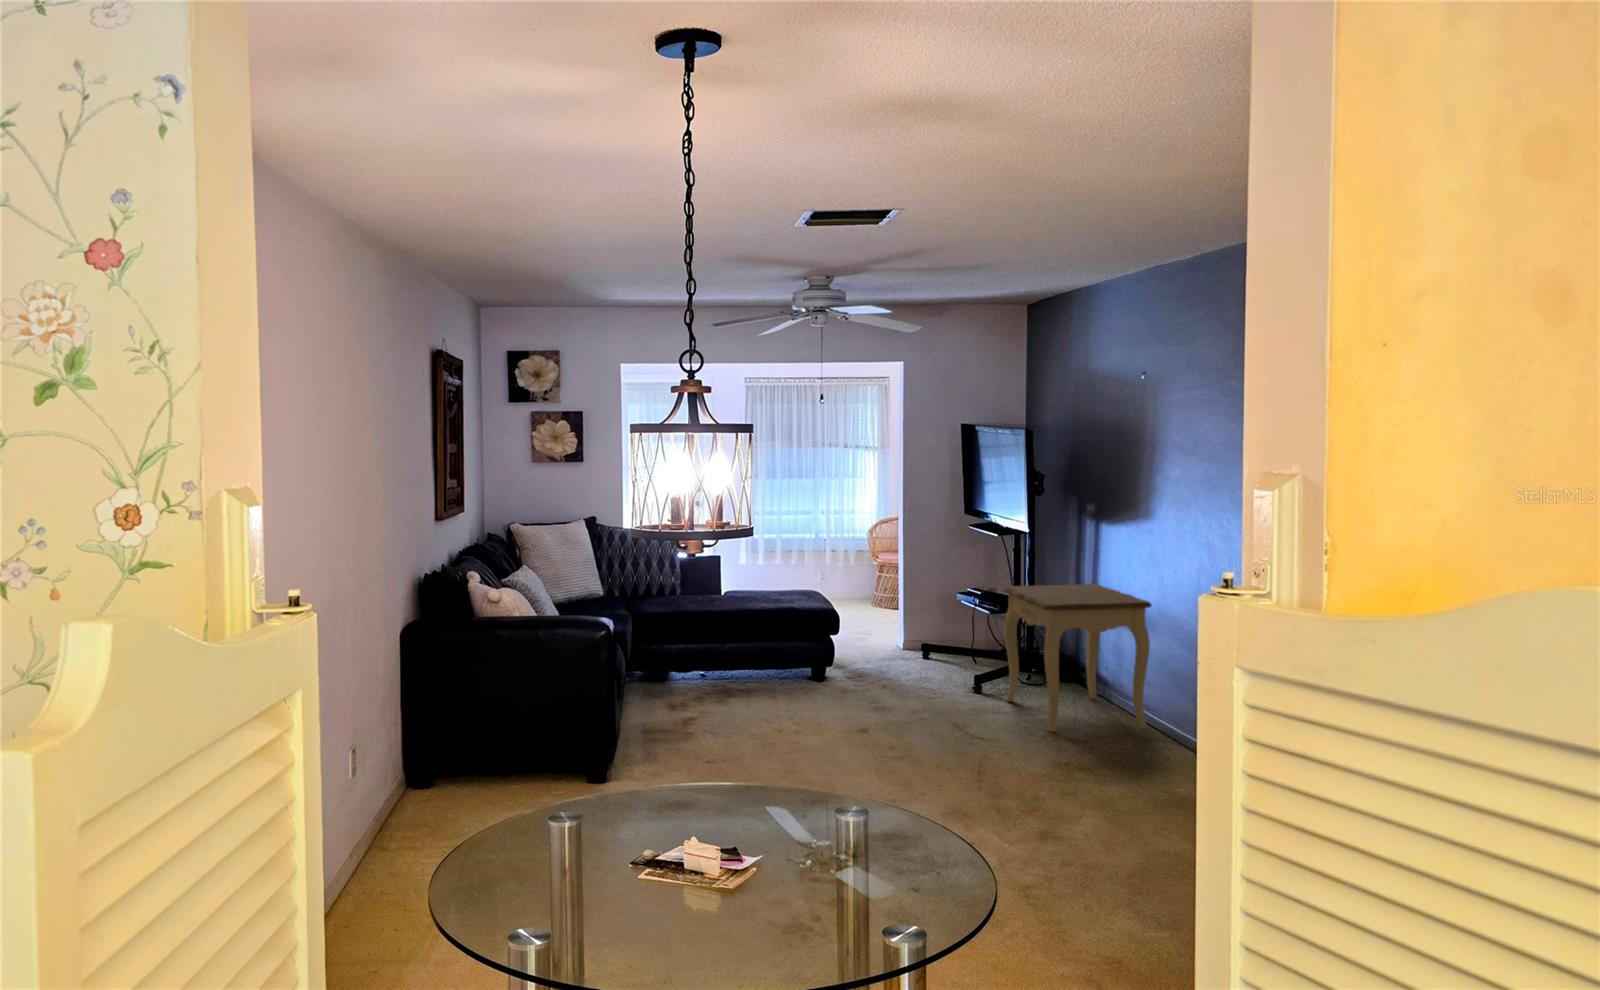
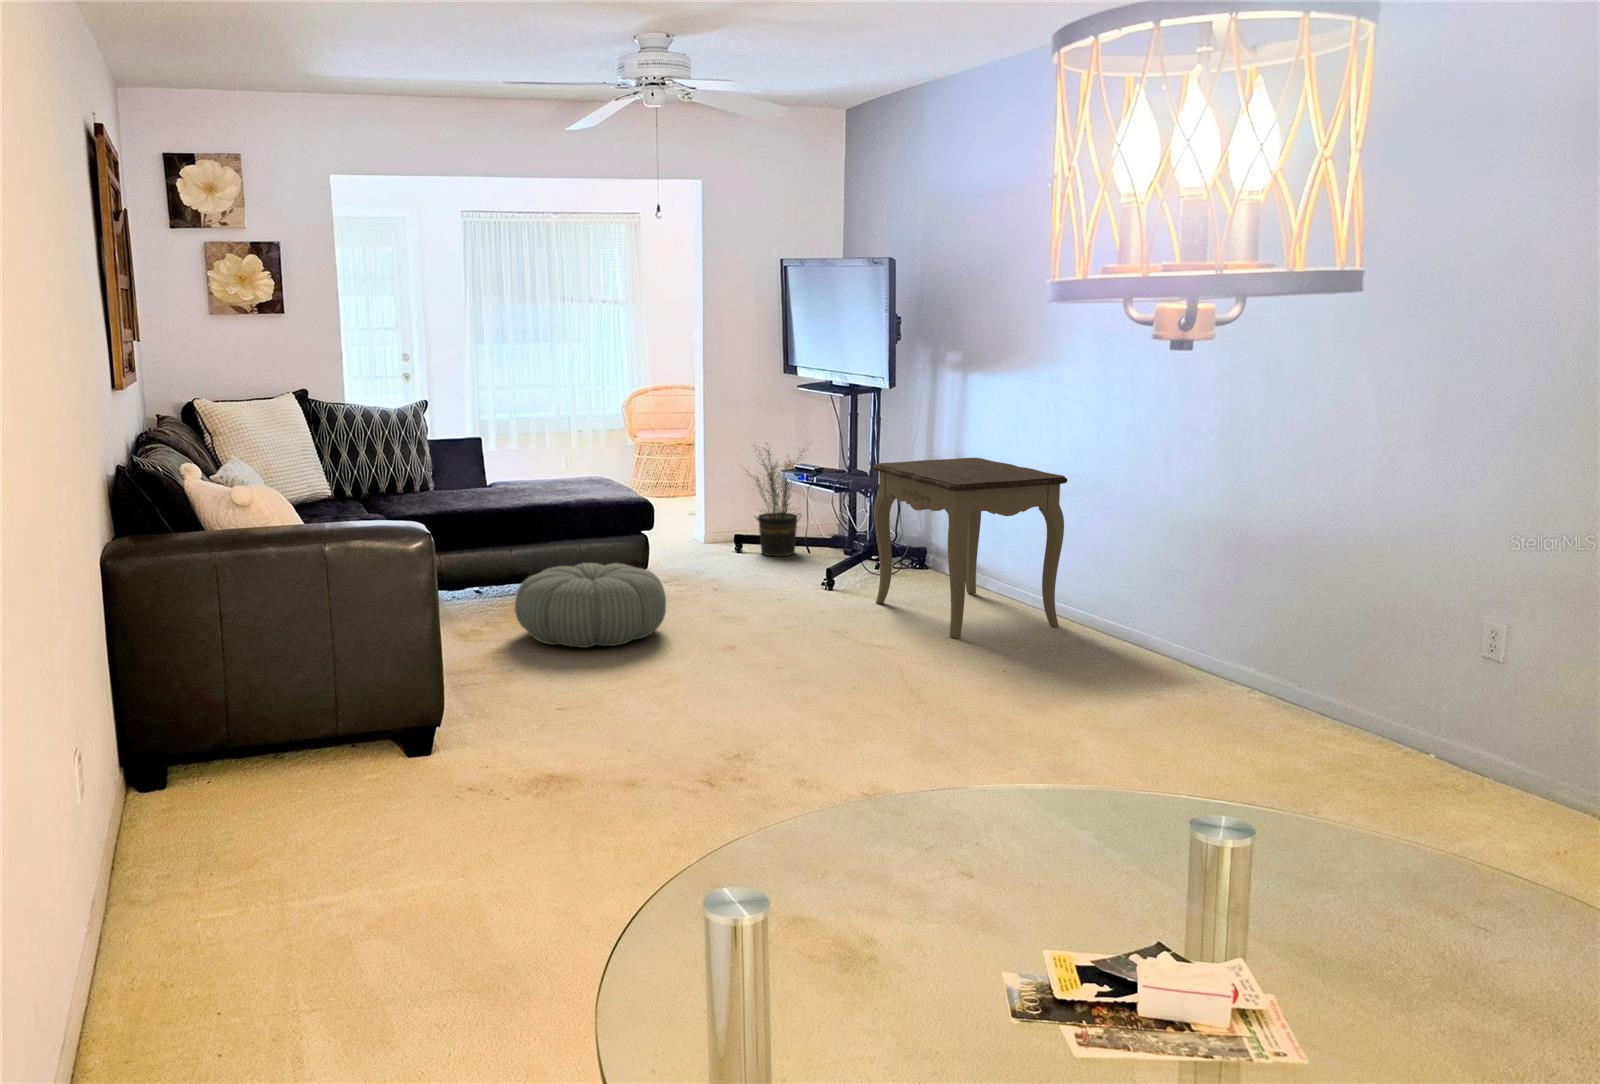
potted plant: none [922,563,986,661] -> present [747,443,804,556]
pouf: none [710,655,824,719] -> present [515,563,666,648]

